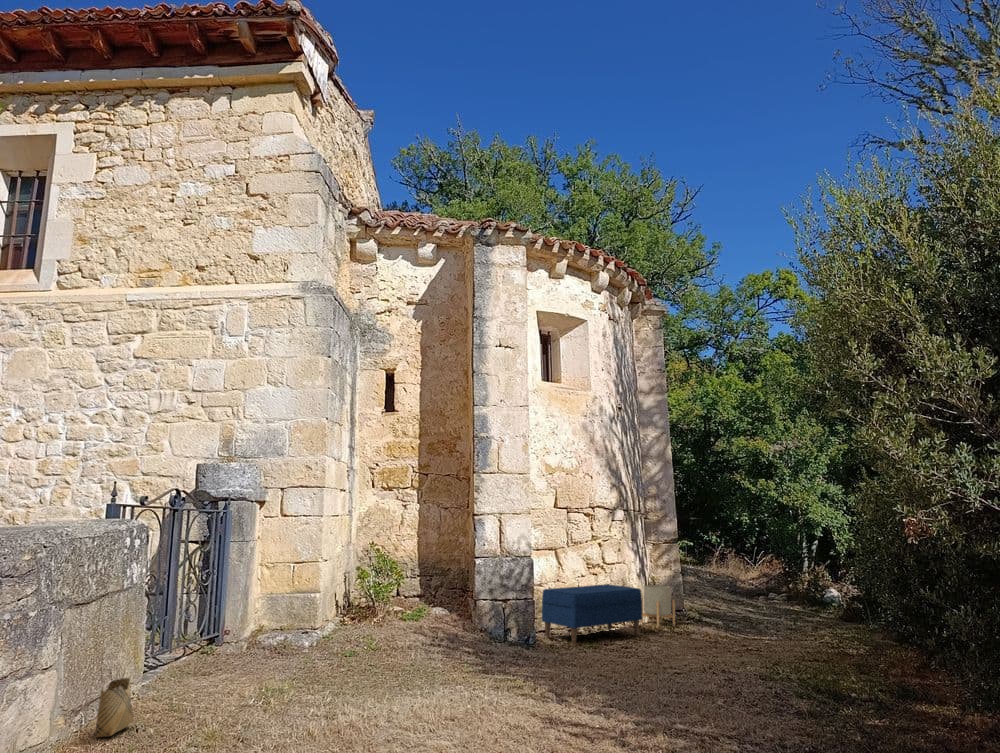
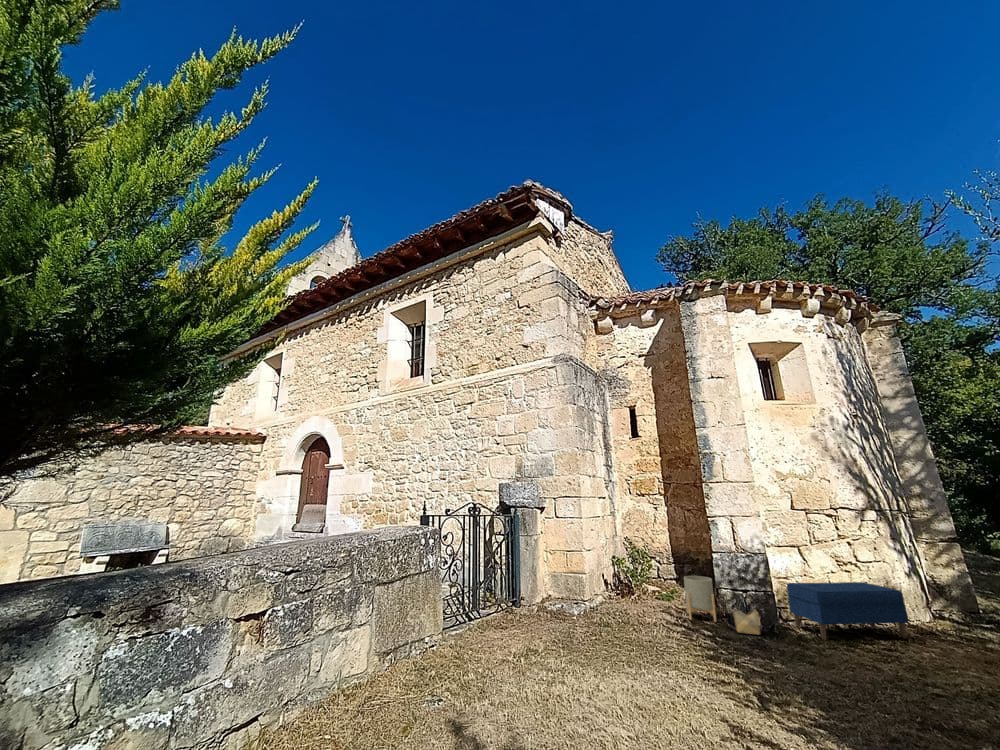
planter: present [641,585,675,626] -> present [684,576,716,622]
woven basket: present [94,658,133,737] -> present [733,610,760,635]

